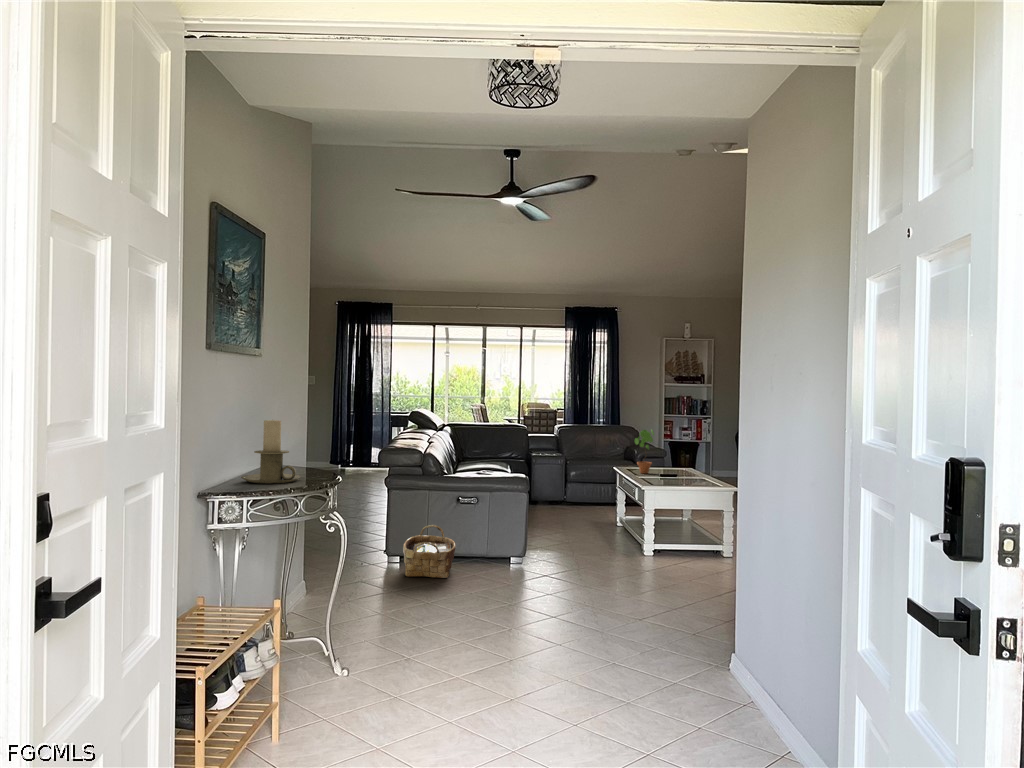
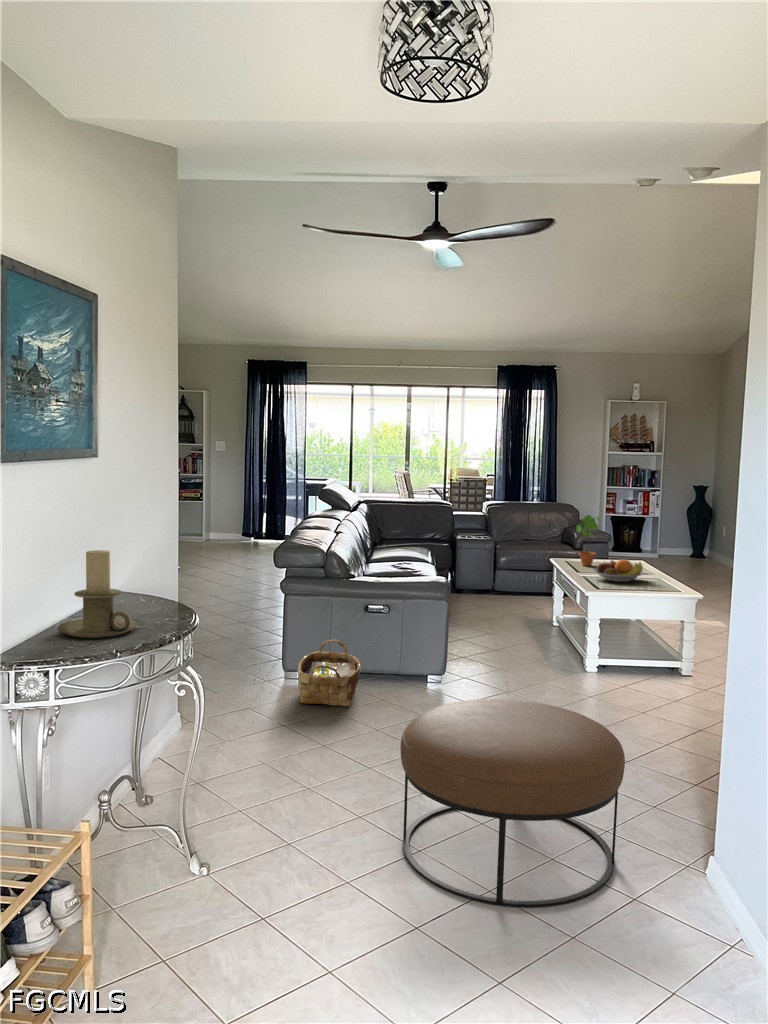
fruit bowl: none [648,463,691,482] -> present [592,559,644,582]
ottoman: none [497,548,667,687] -> present [400,699,625,907]

